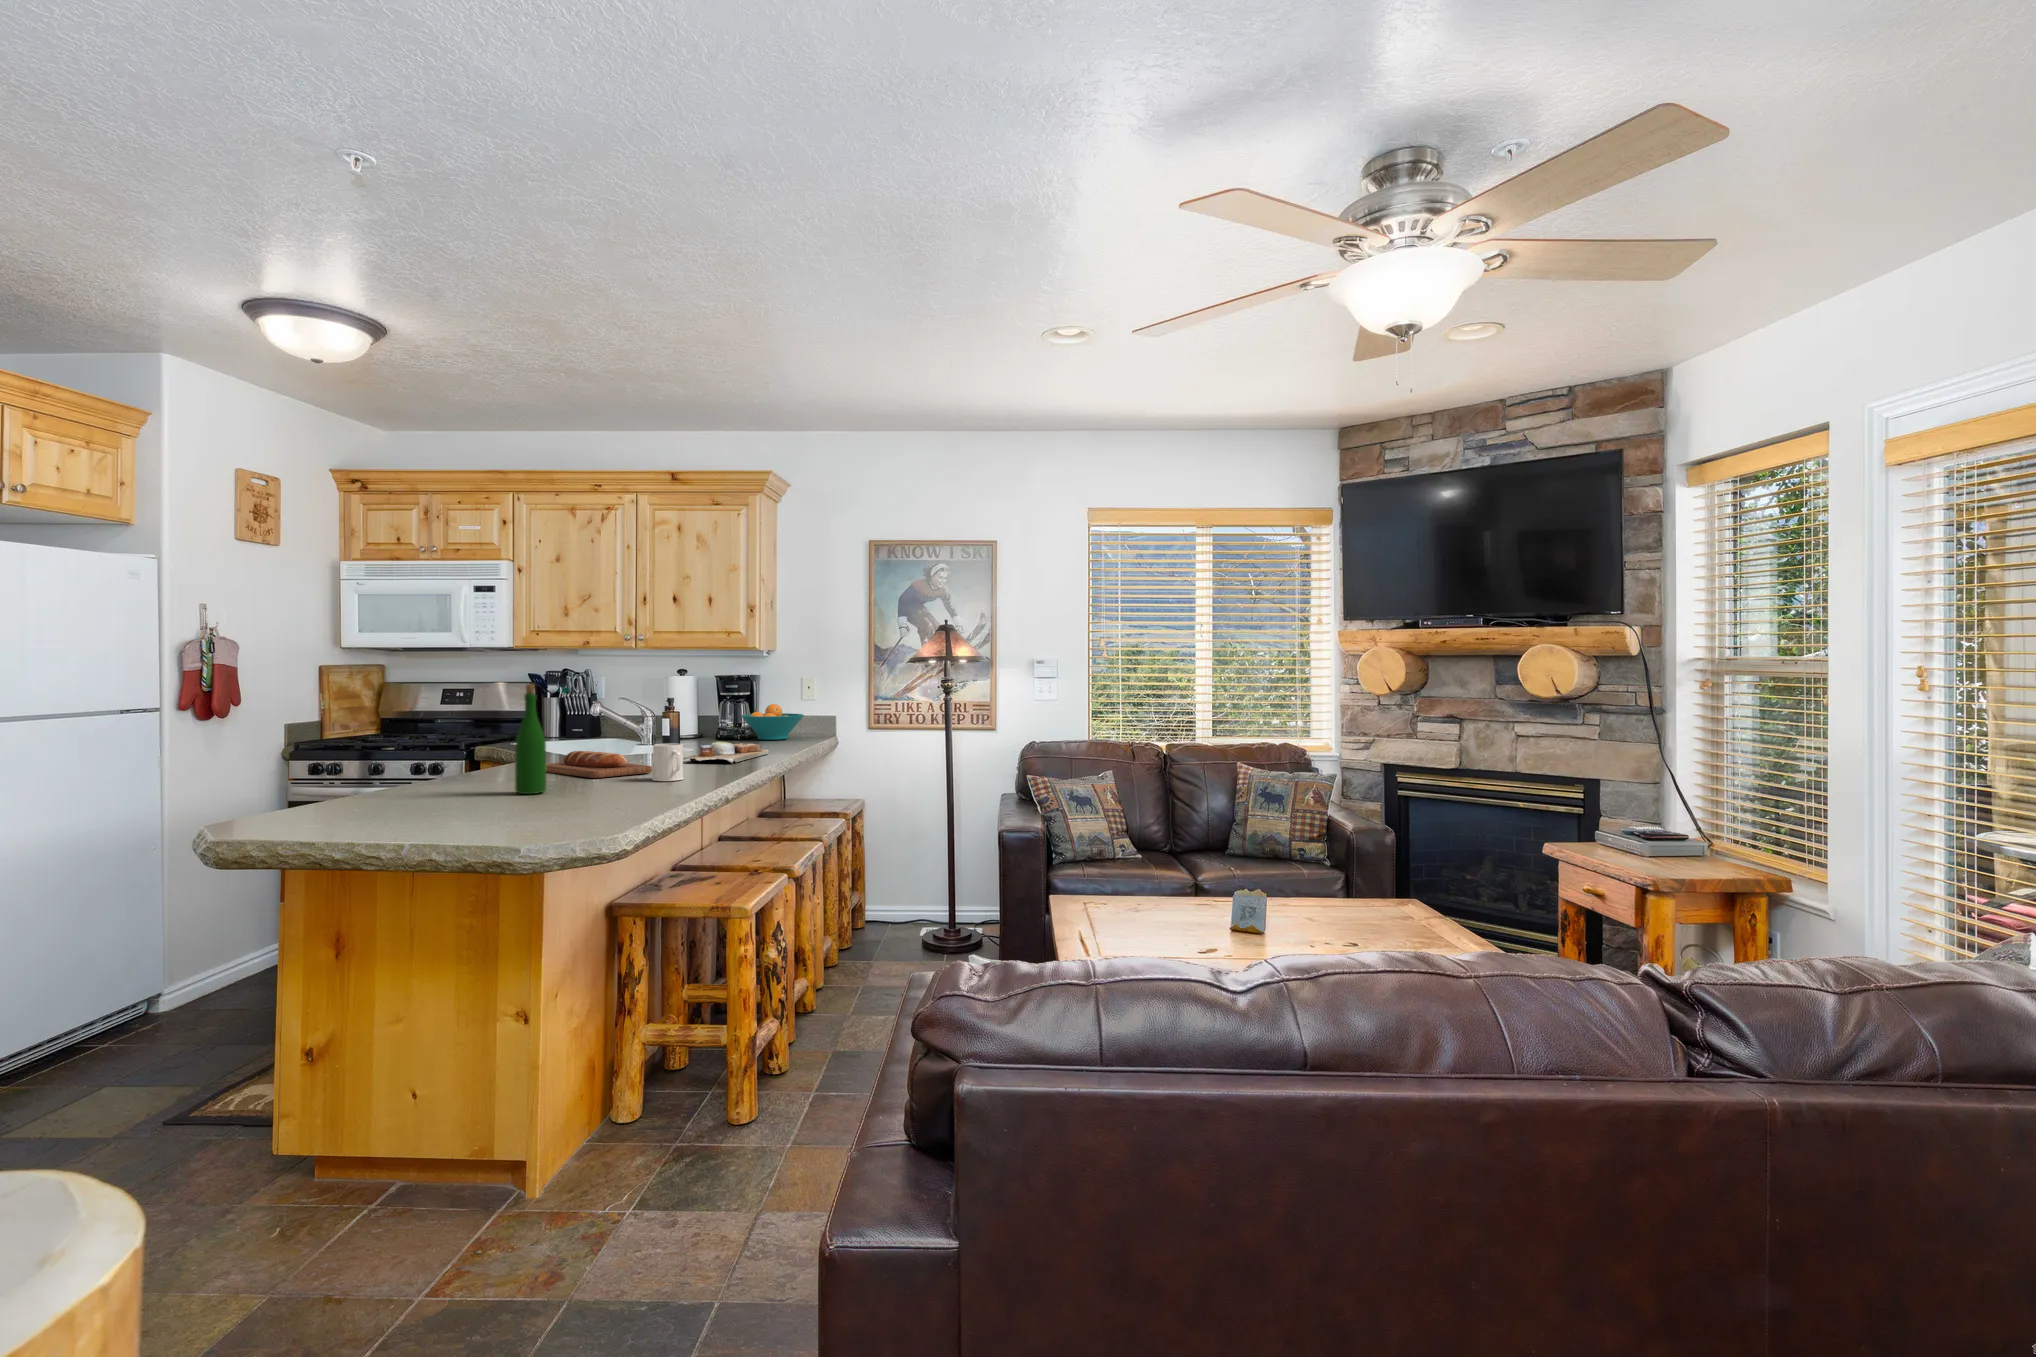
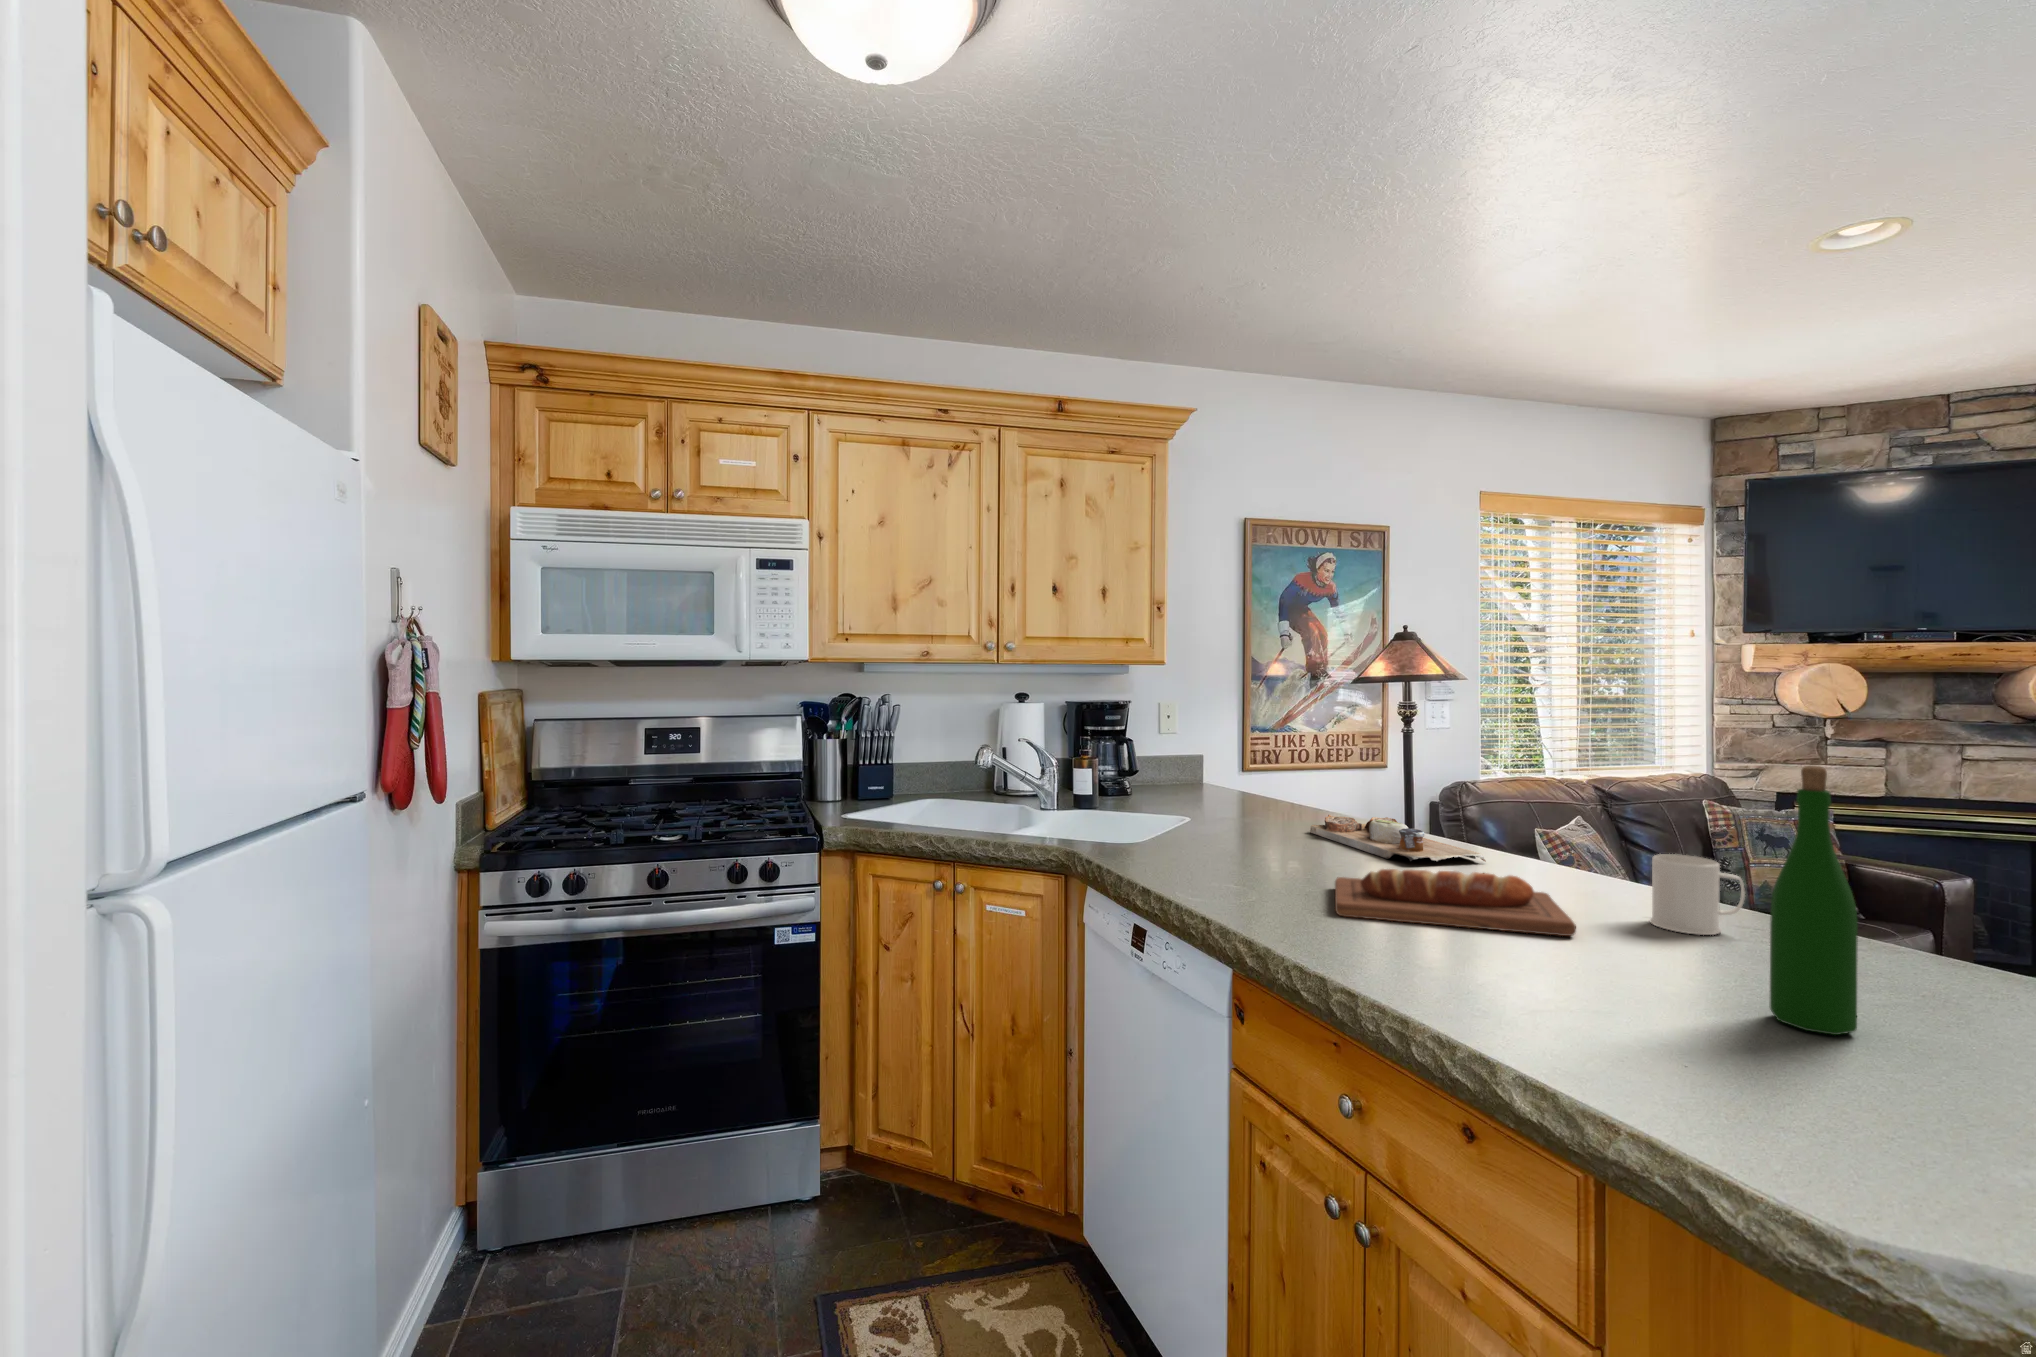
fruit bowl: present [742,704,804,740] -> none [1140,743,1228,796]

